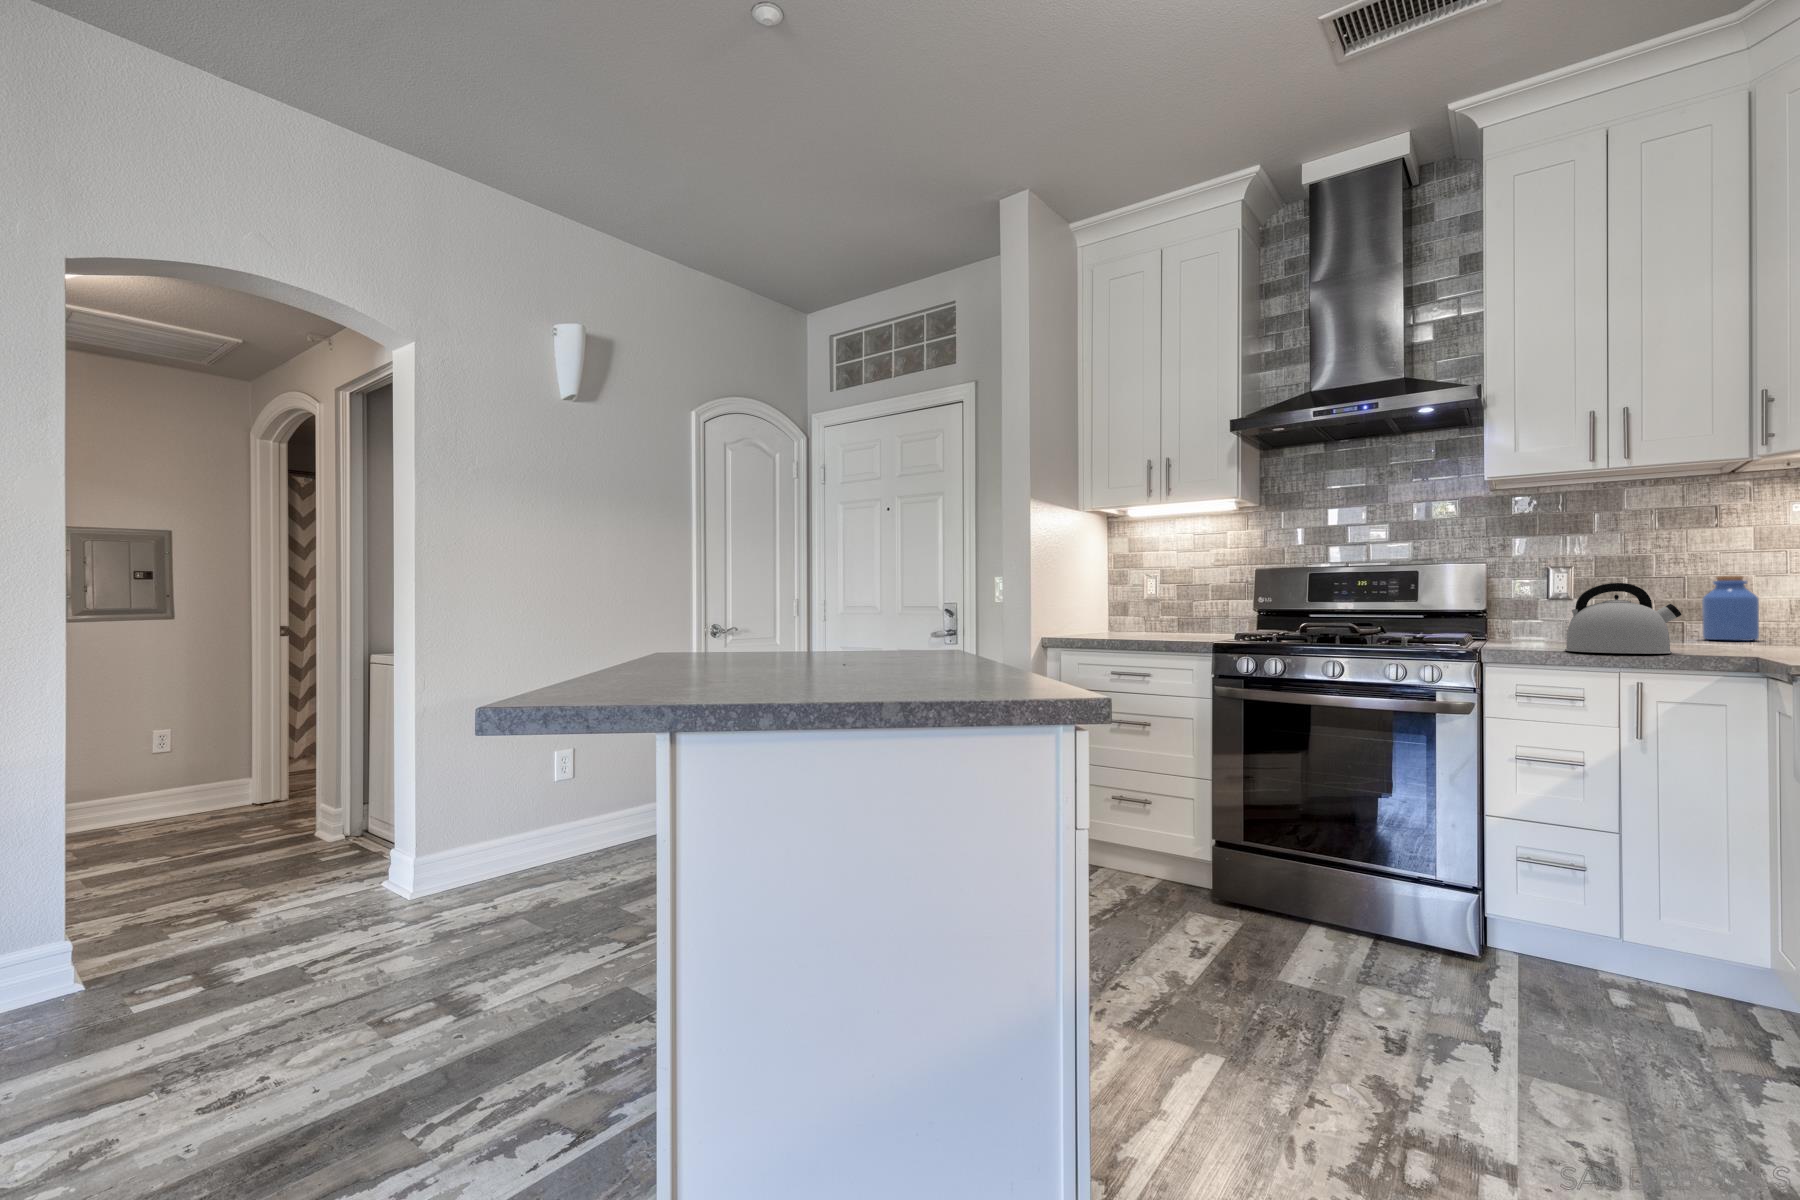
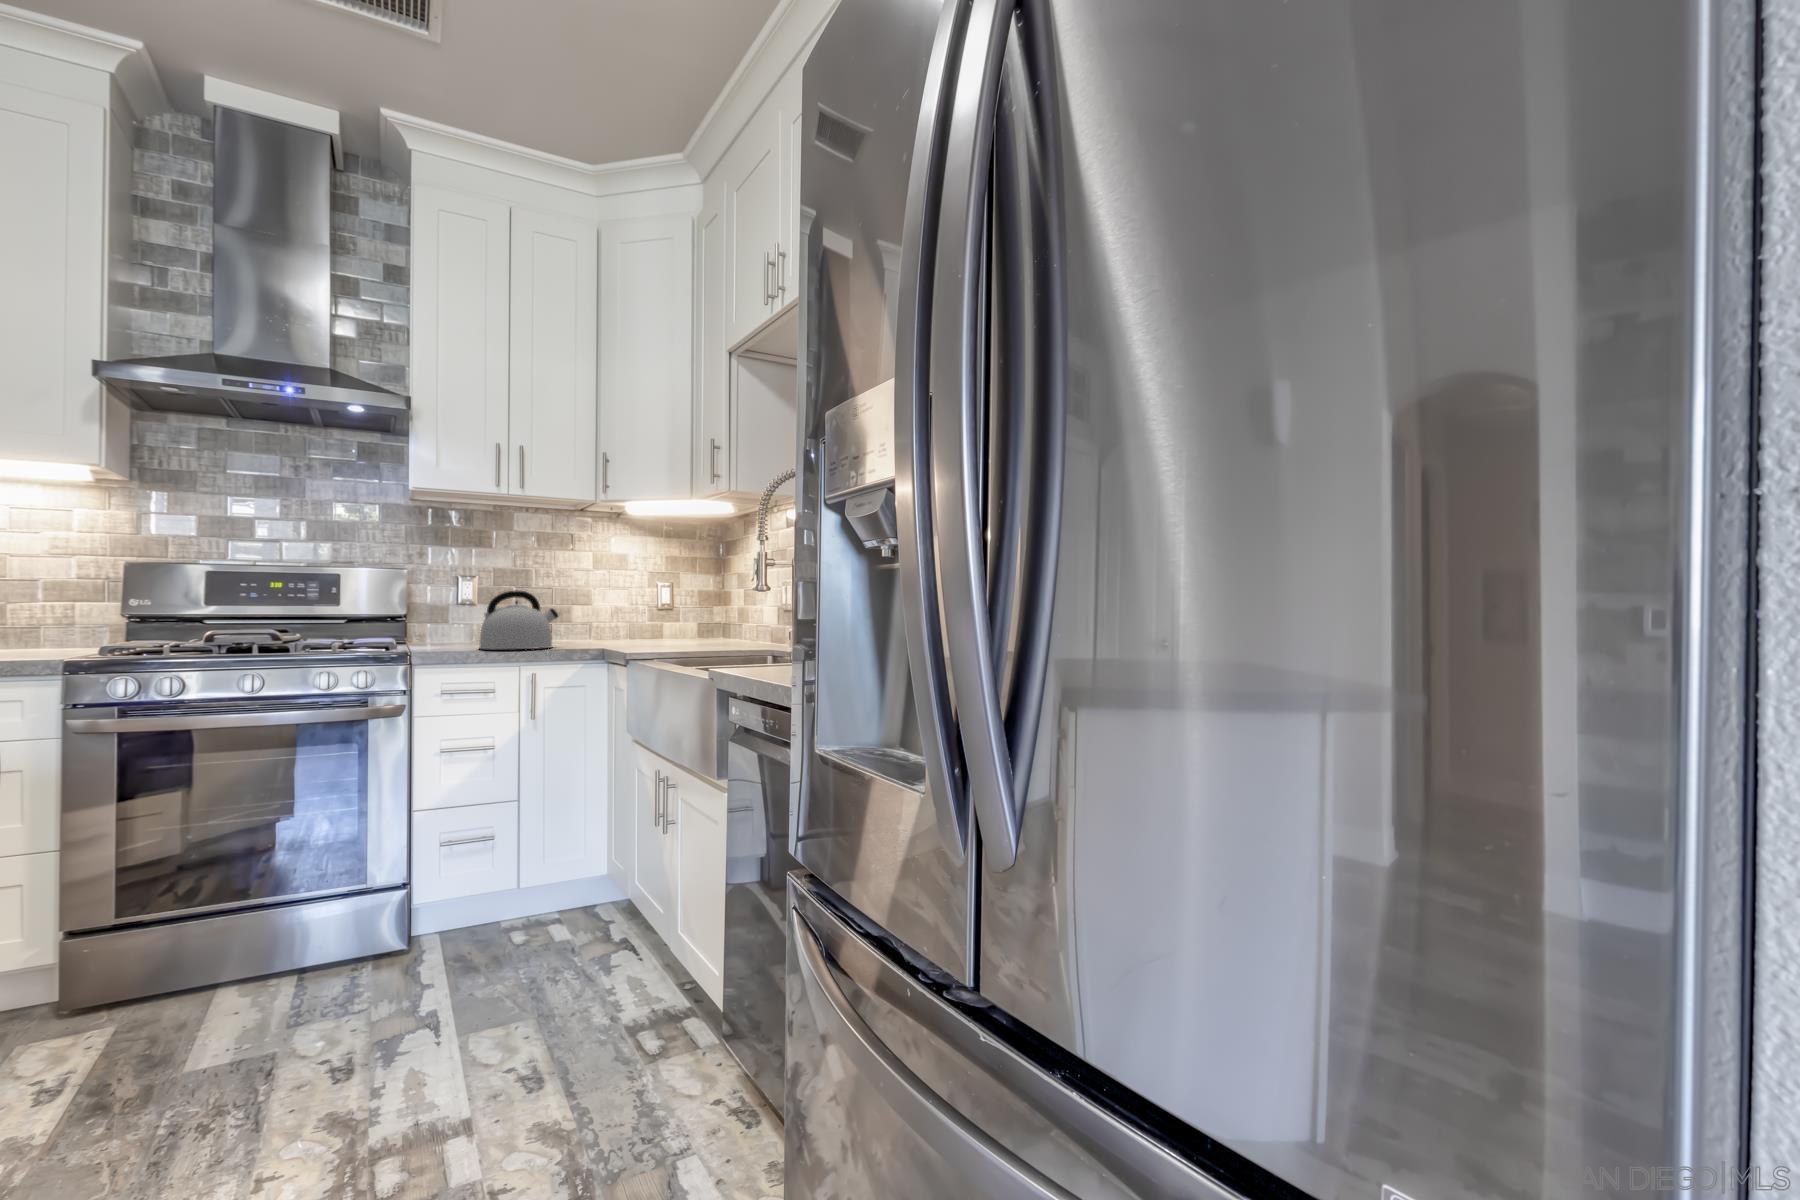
jar: present [1702,576,1759,641] -> none [563,587,596,636]

